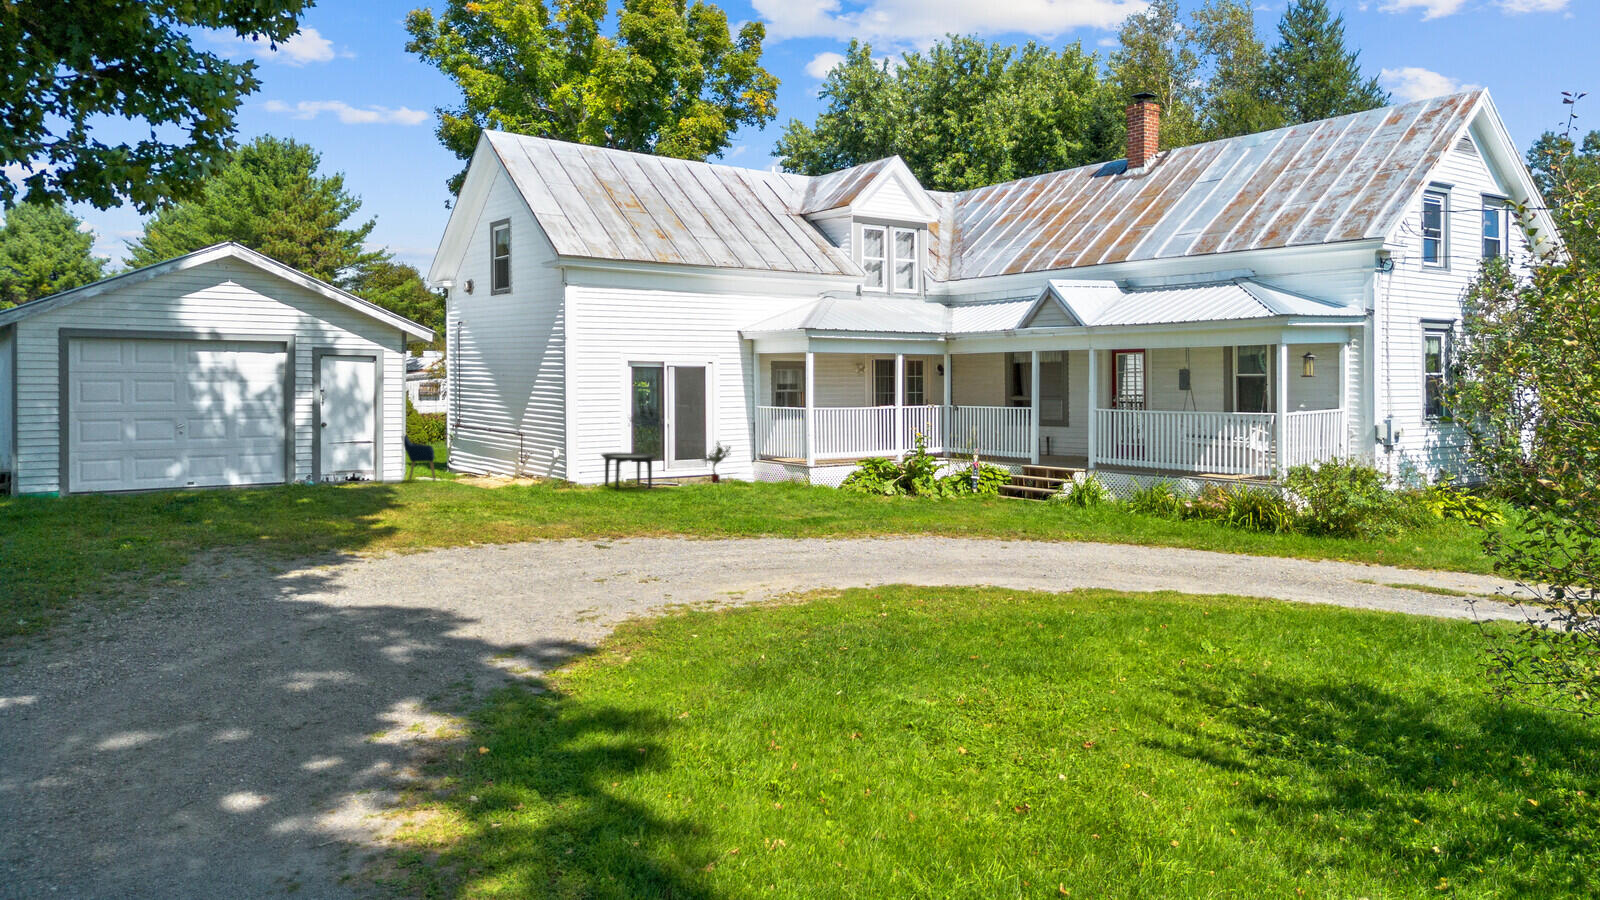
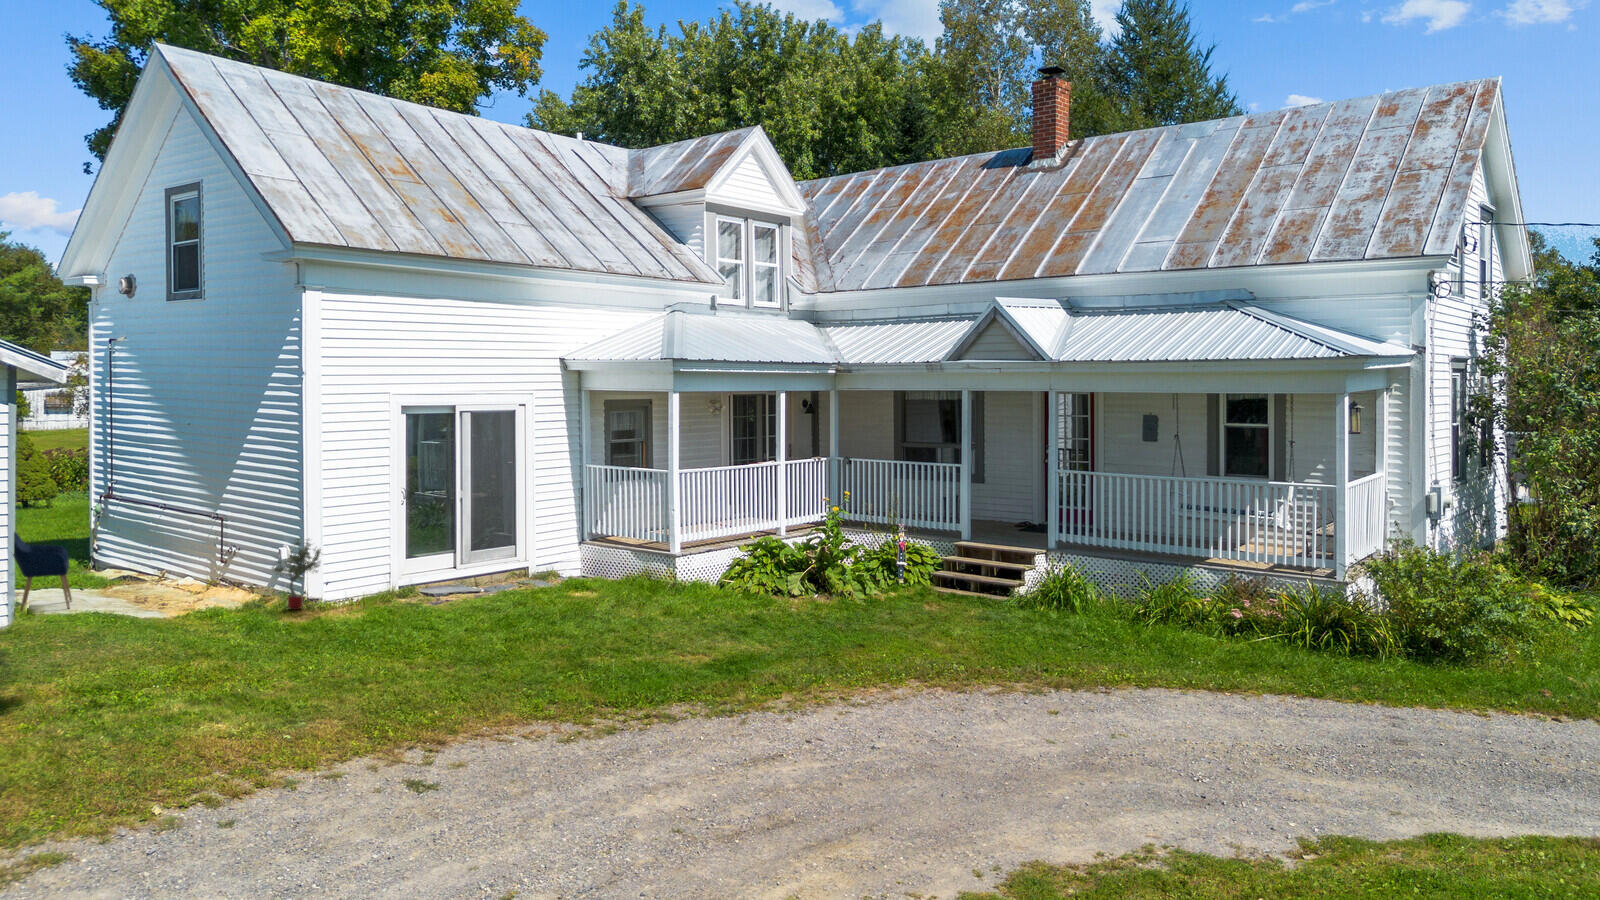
potted tree: present [703,442,731,482] -> present [272,539,321,610]
round table: present [601,453,655,489] -> none [362,547,453,610]

